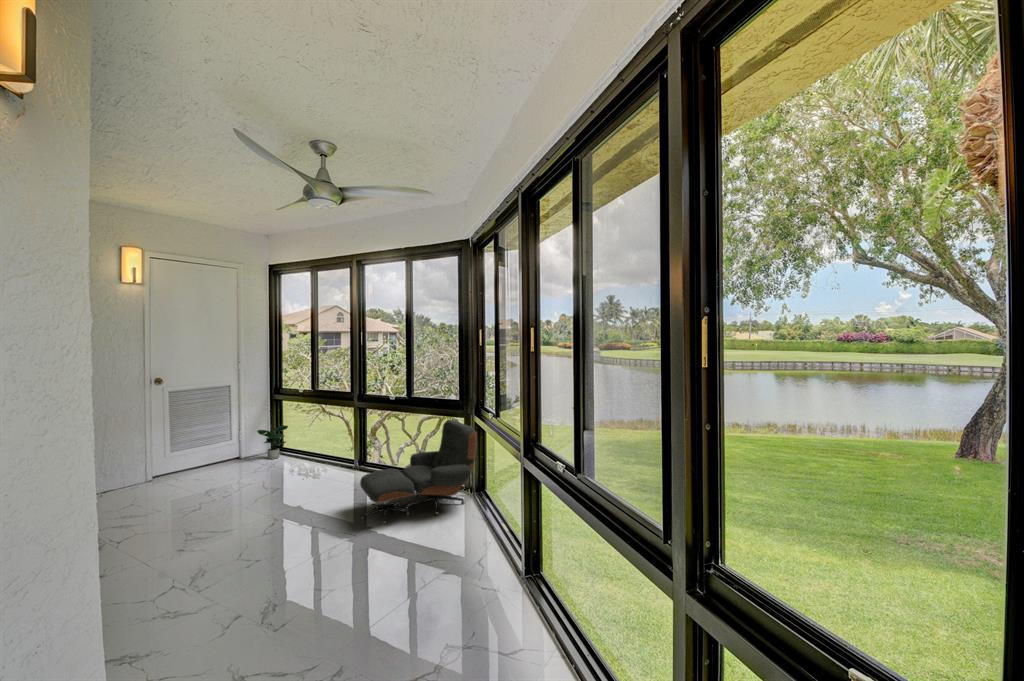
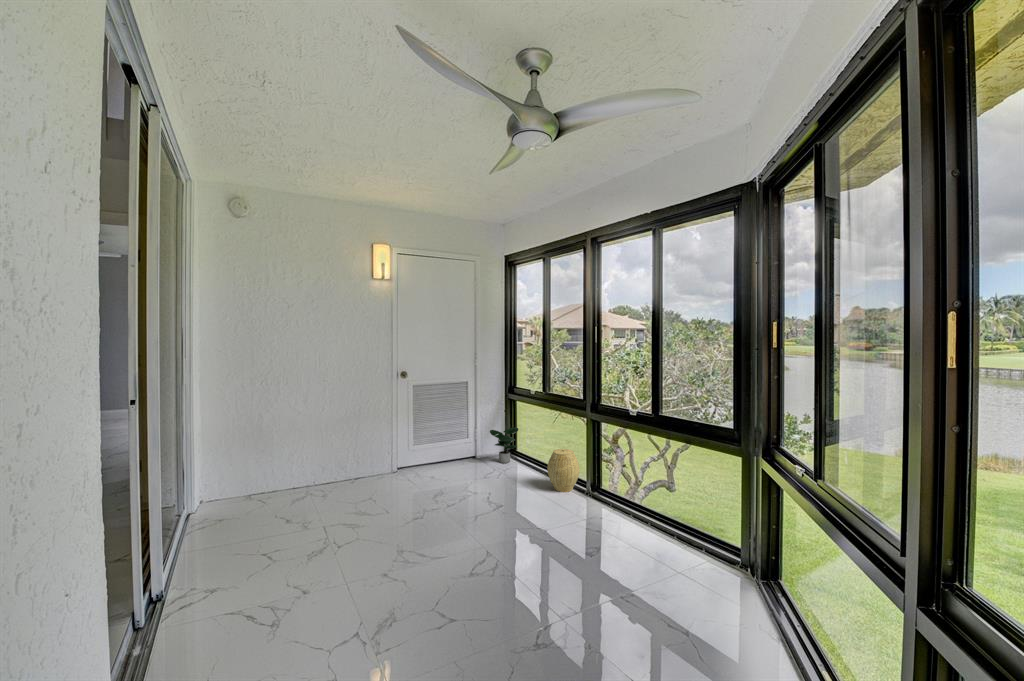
lounge chair: present [360,420,477,524] -> none [590,456,766,602]
woven basket: none [319,436,348,471] -> present [547,449,580,492]

